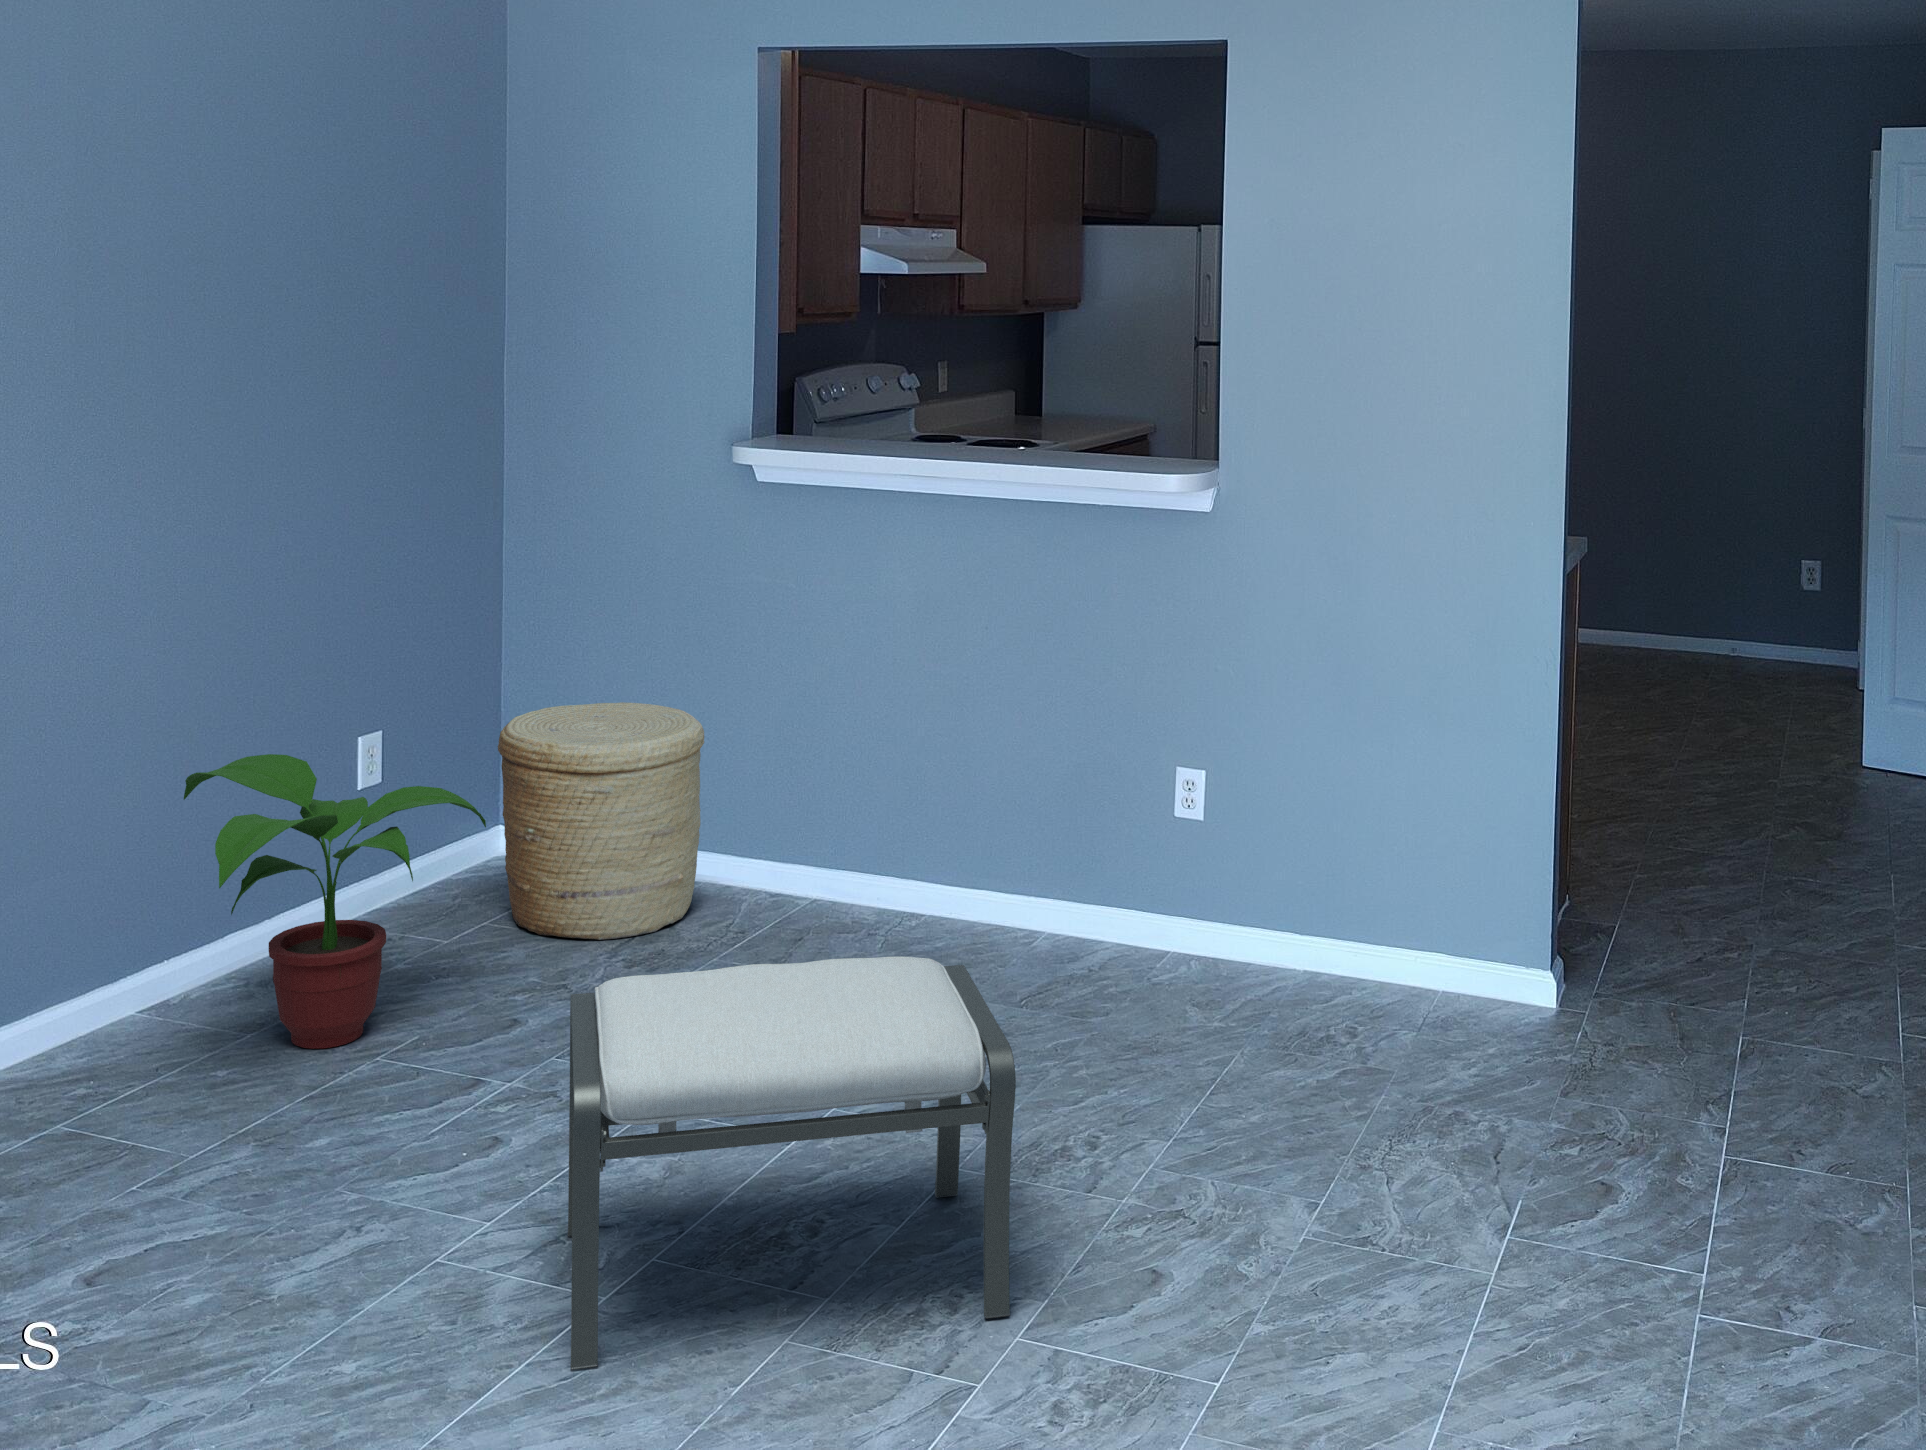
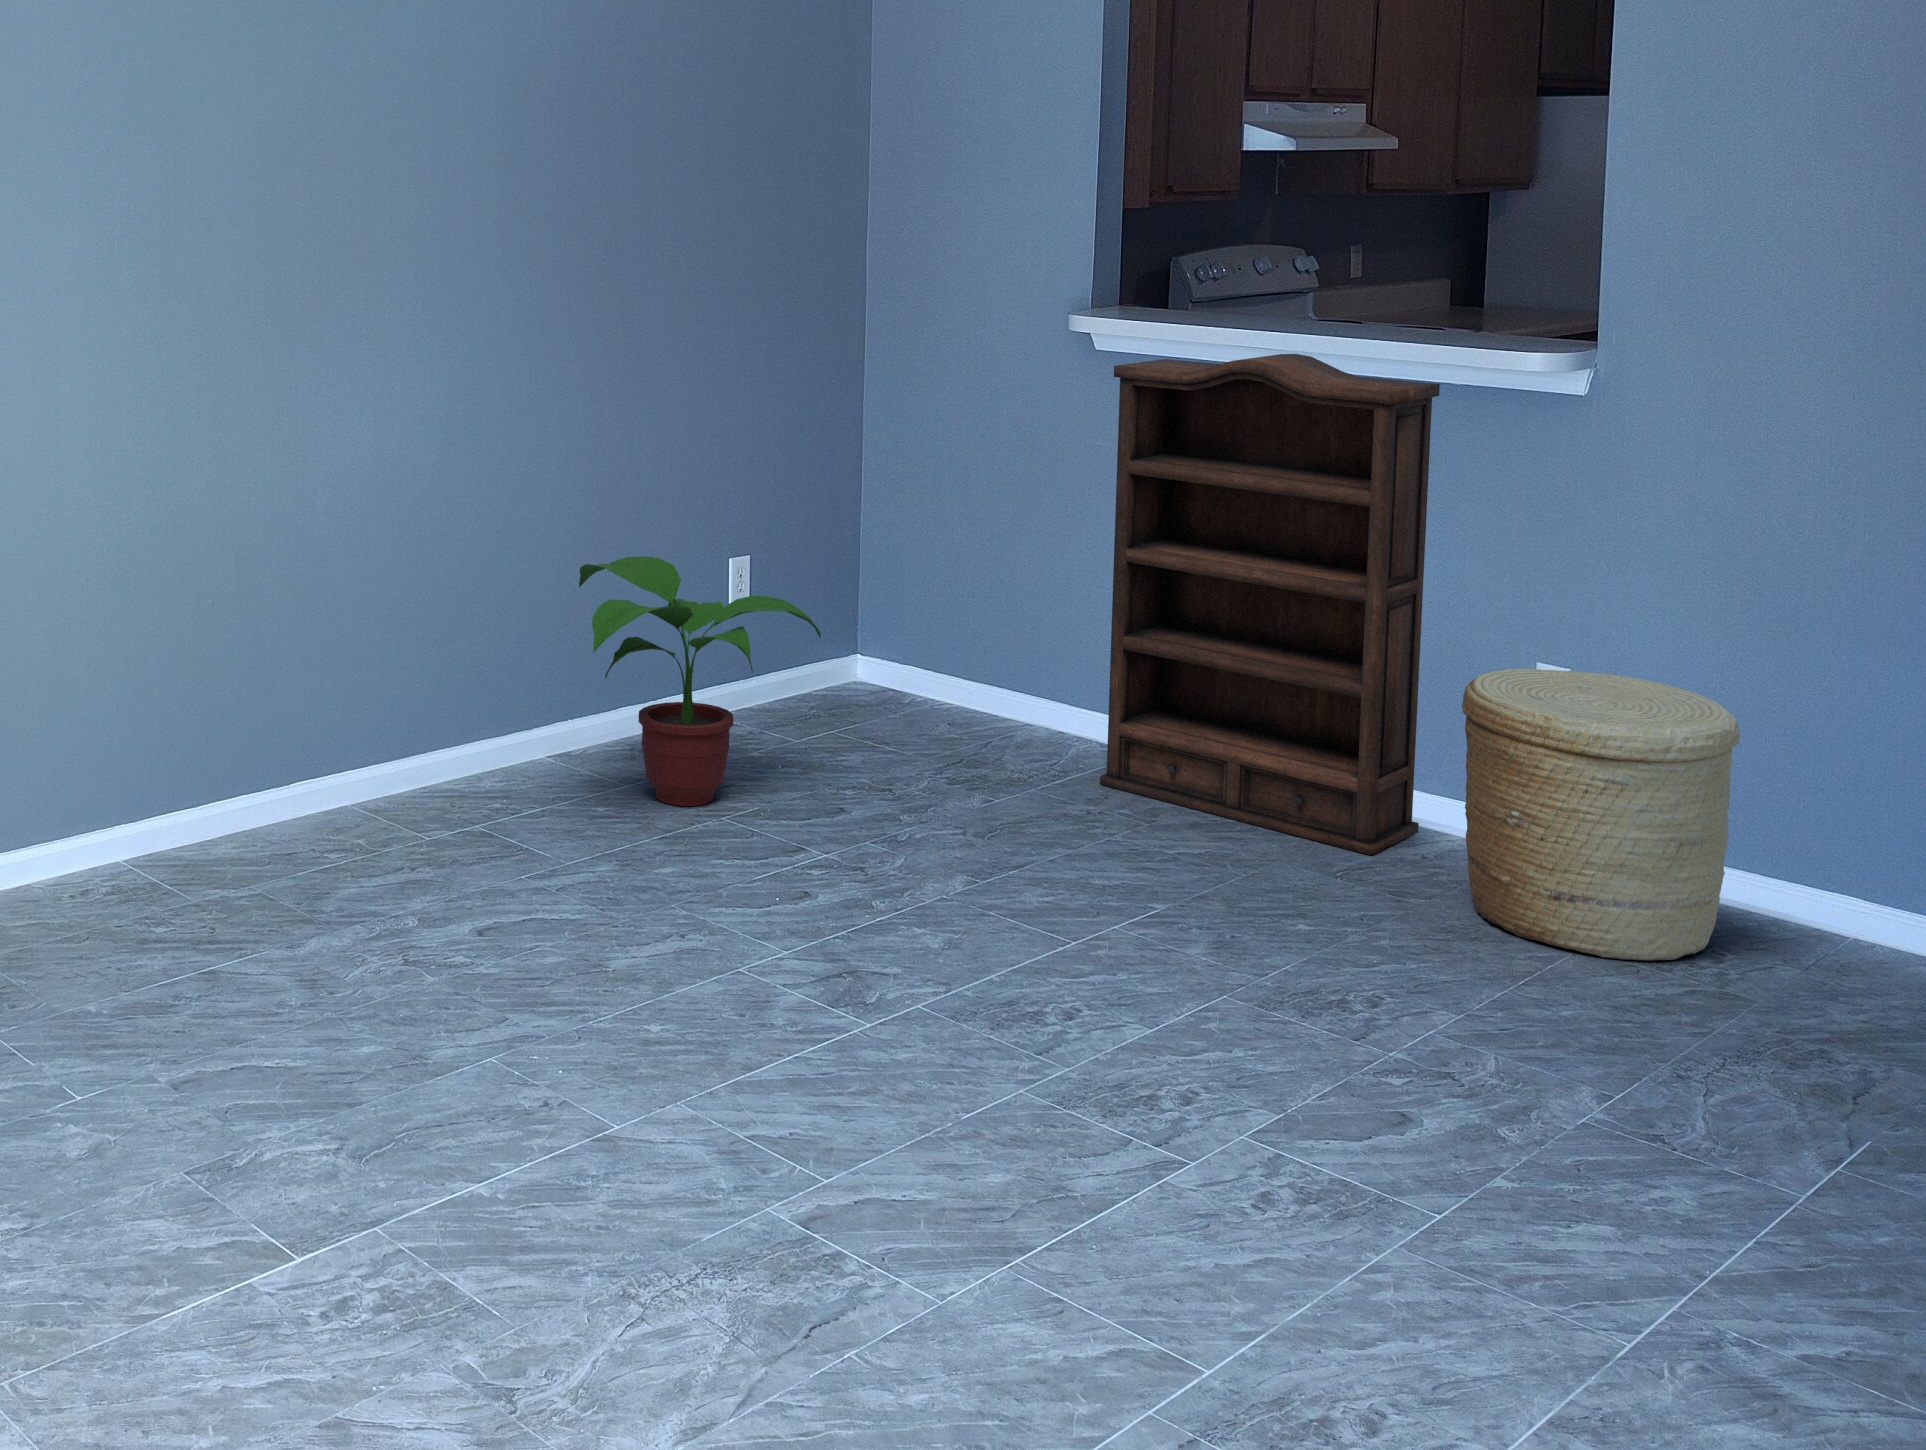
bookshelf: none [776,483,1083,973] -> present [1100,354,1440,855]
woven basket: present [498,702,704,940] -> present [1462,669,1740,960]
ottoman: present [568,956,1016,1370] -> none [830,757,1247,1114]

